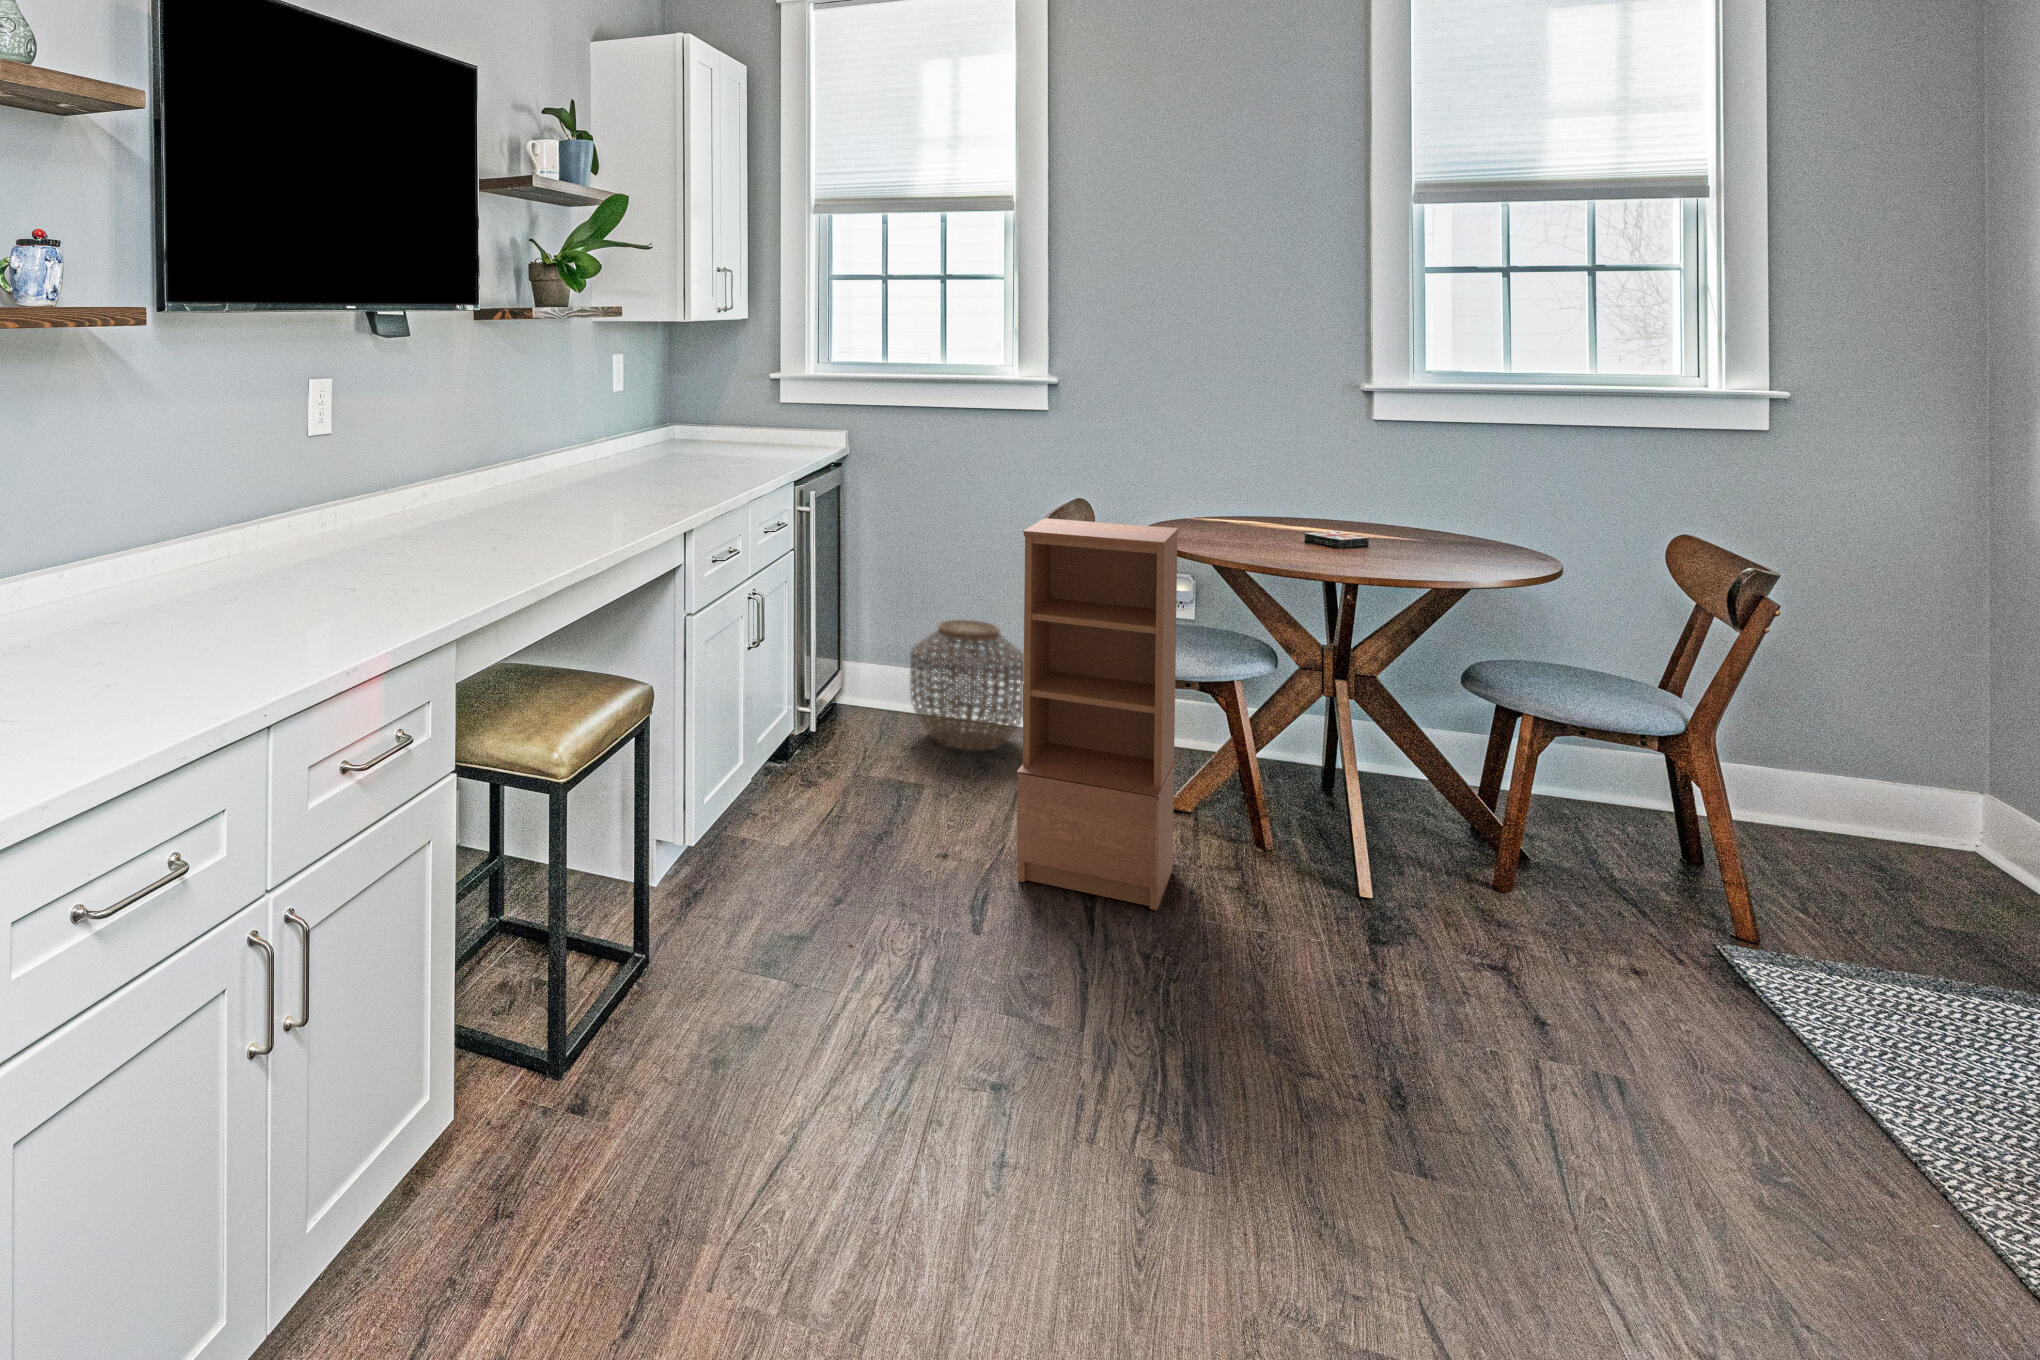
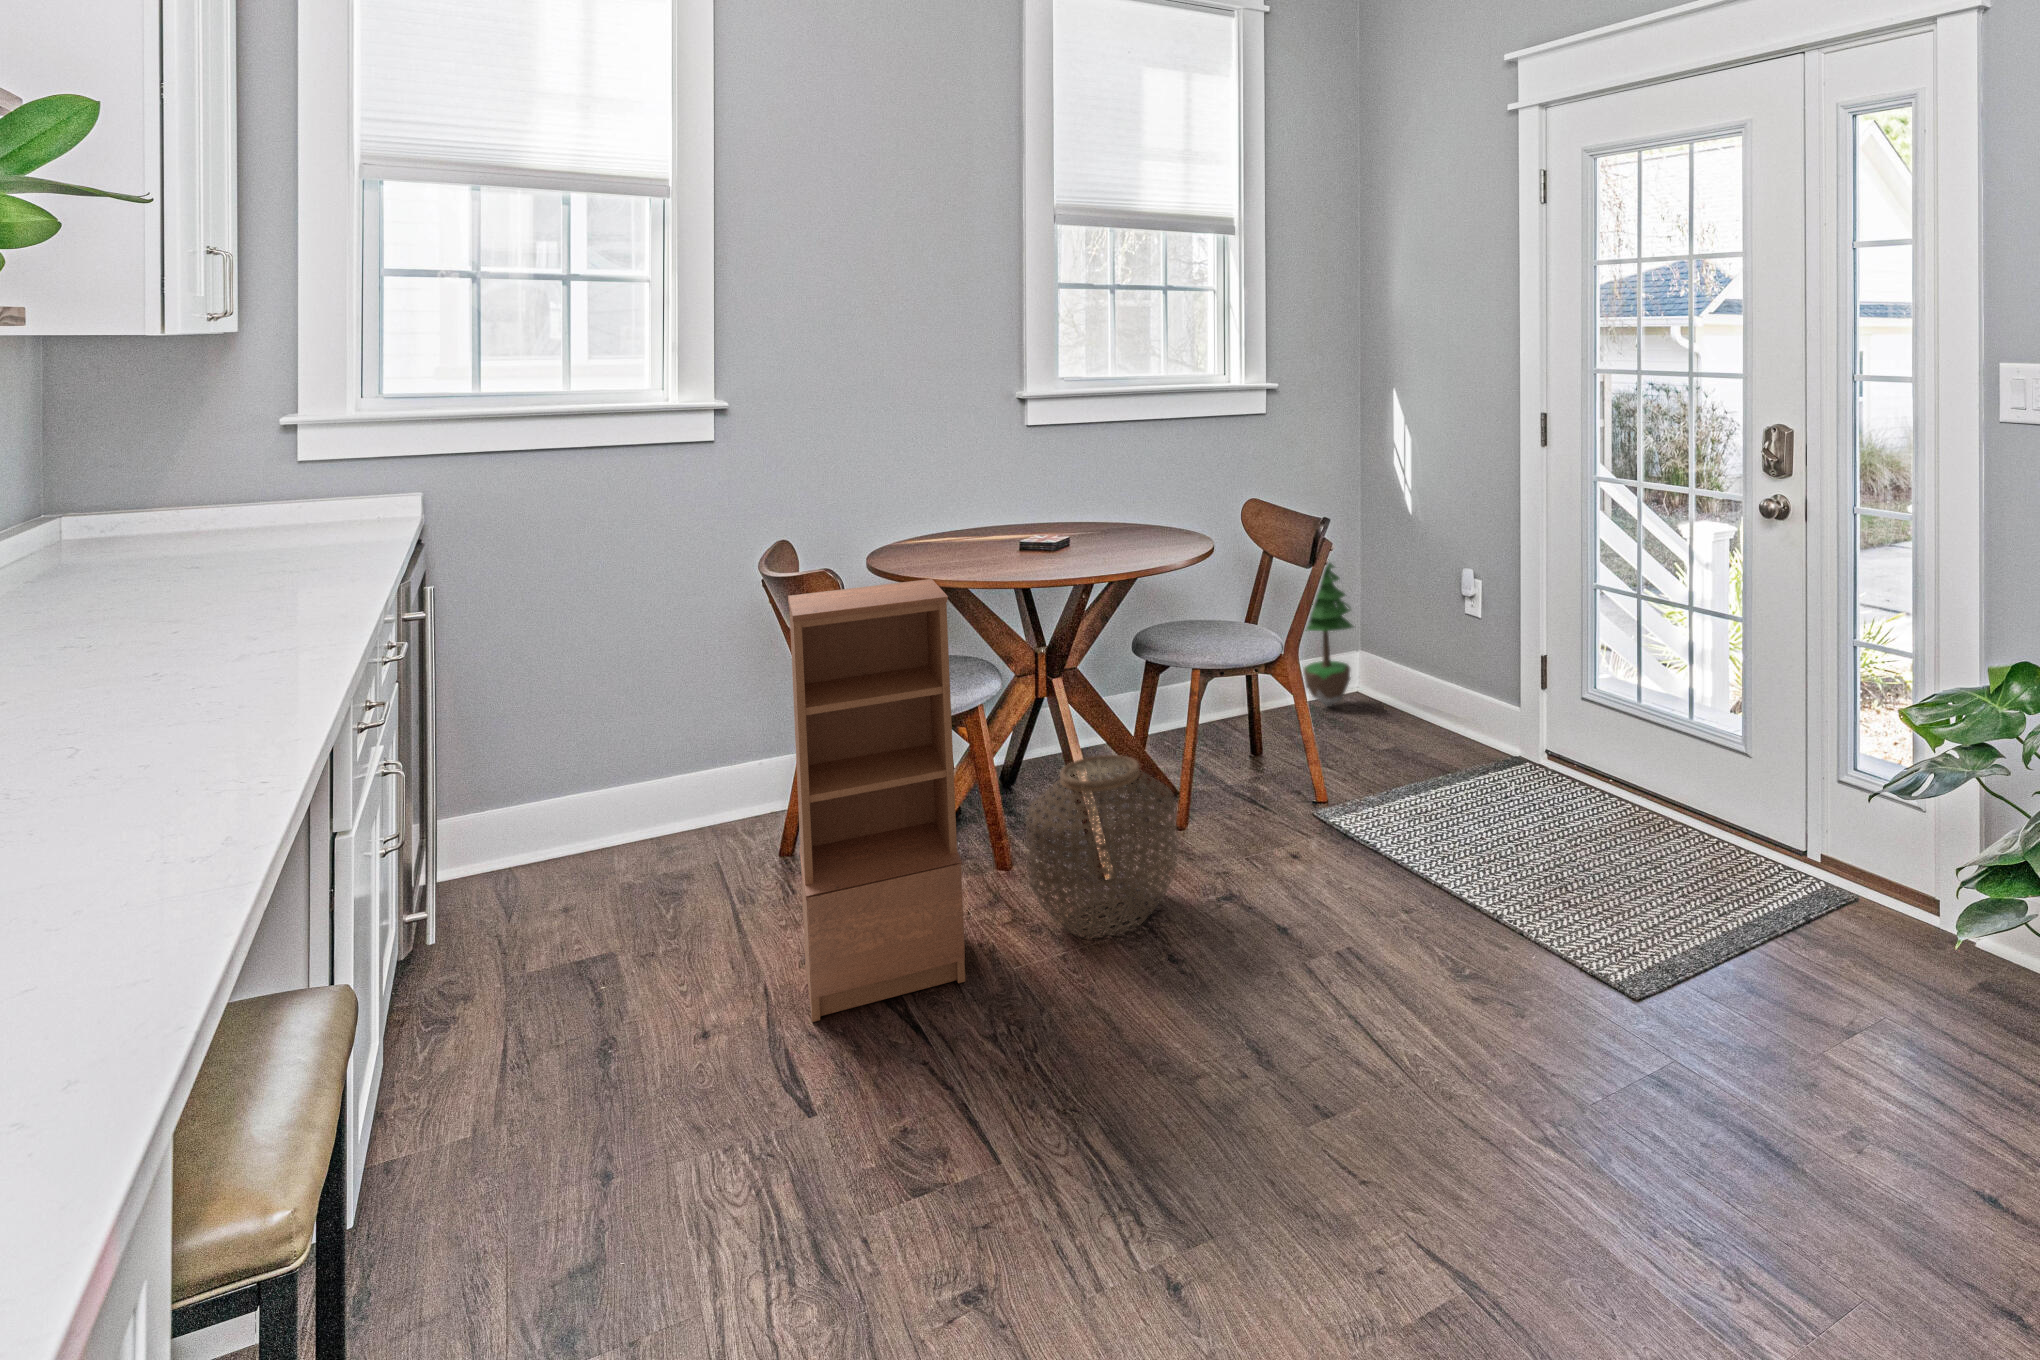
potted tree: none [1838,605,1966,857] -> present [1304,563,1353,707]
woven basket: present [910,620,1024,750] -> present [1026,755,1178,937]

